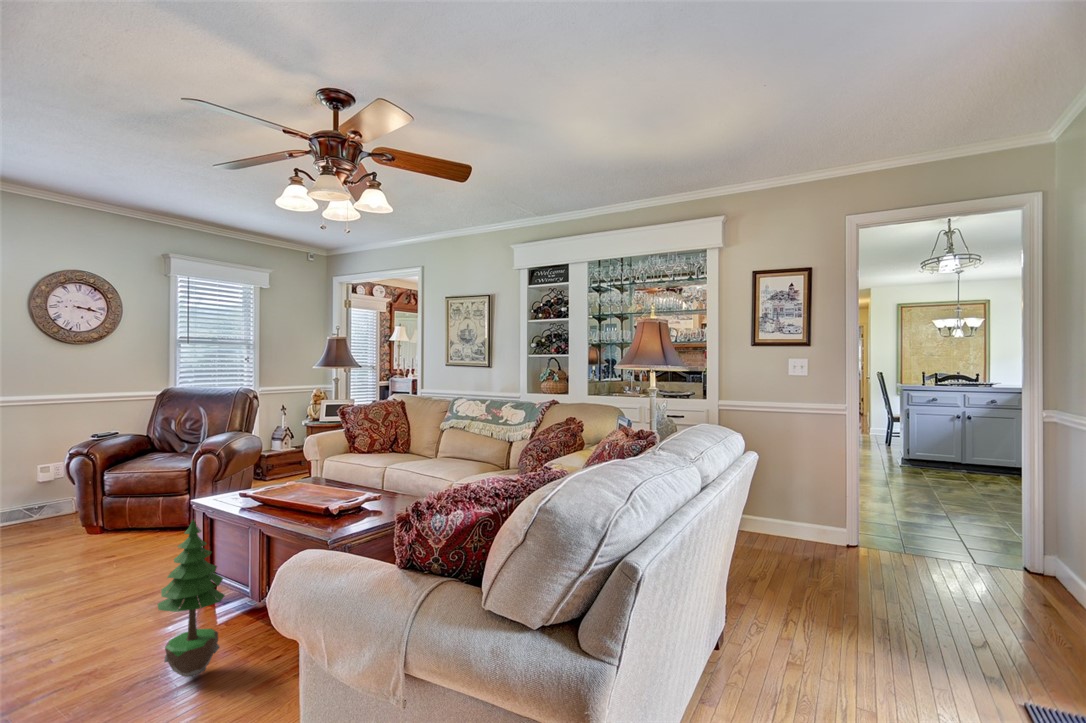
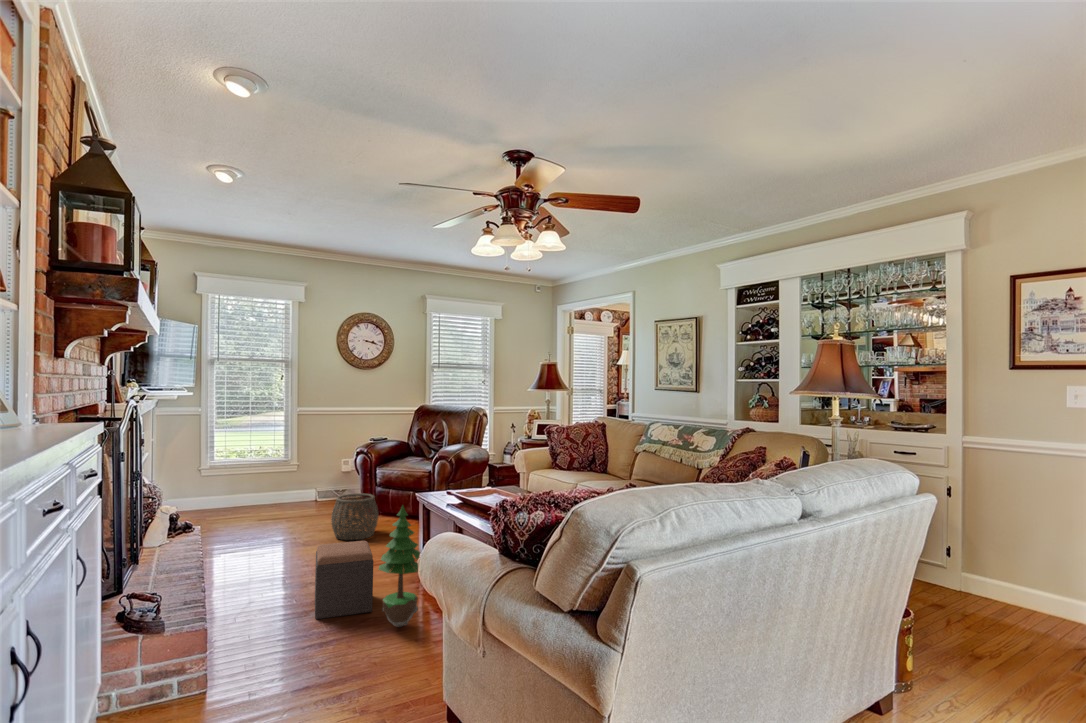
woven basket: none [36,507,117,573] -> present [331,493,378,540]
footstool: none [35,572,142,699] -> present [315,541,373,619]

